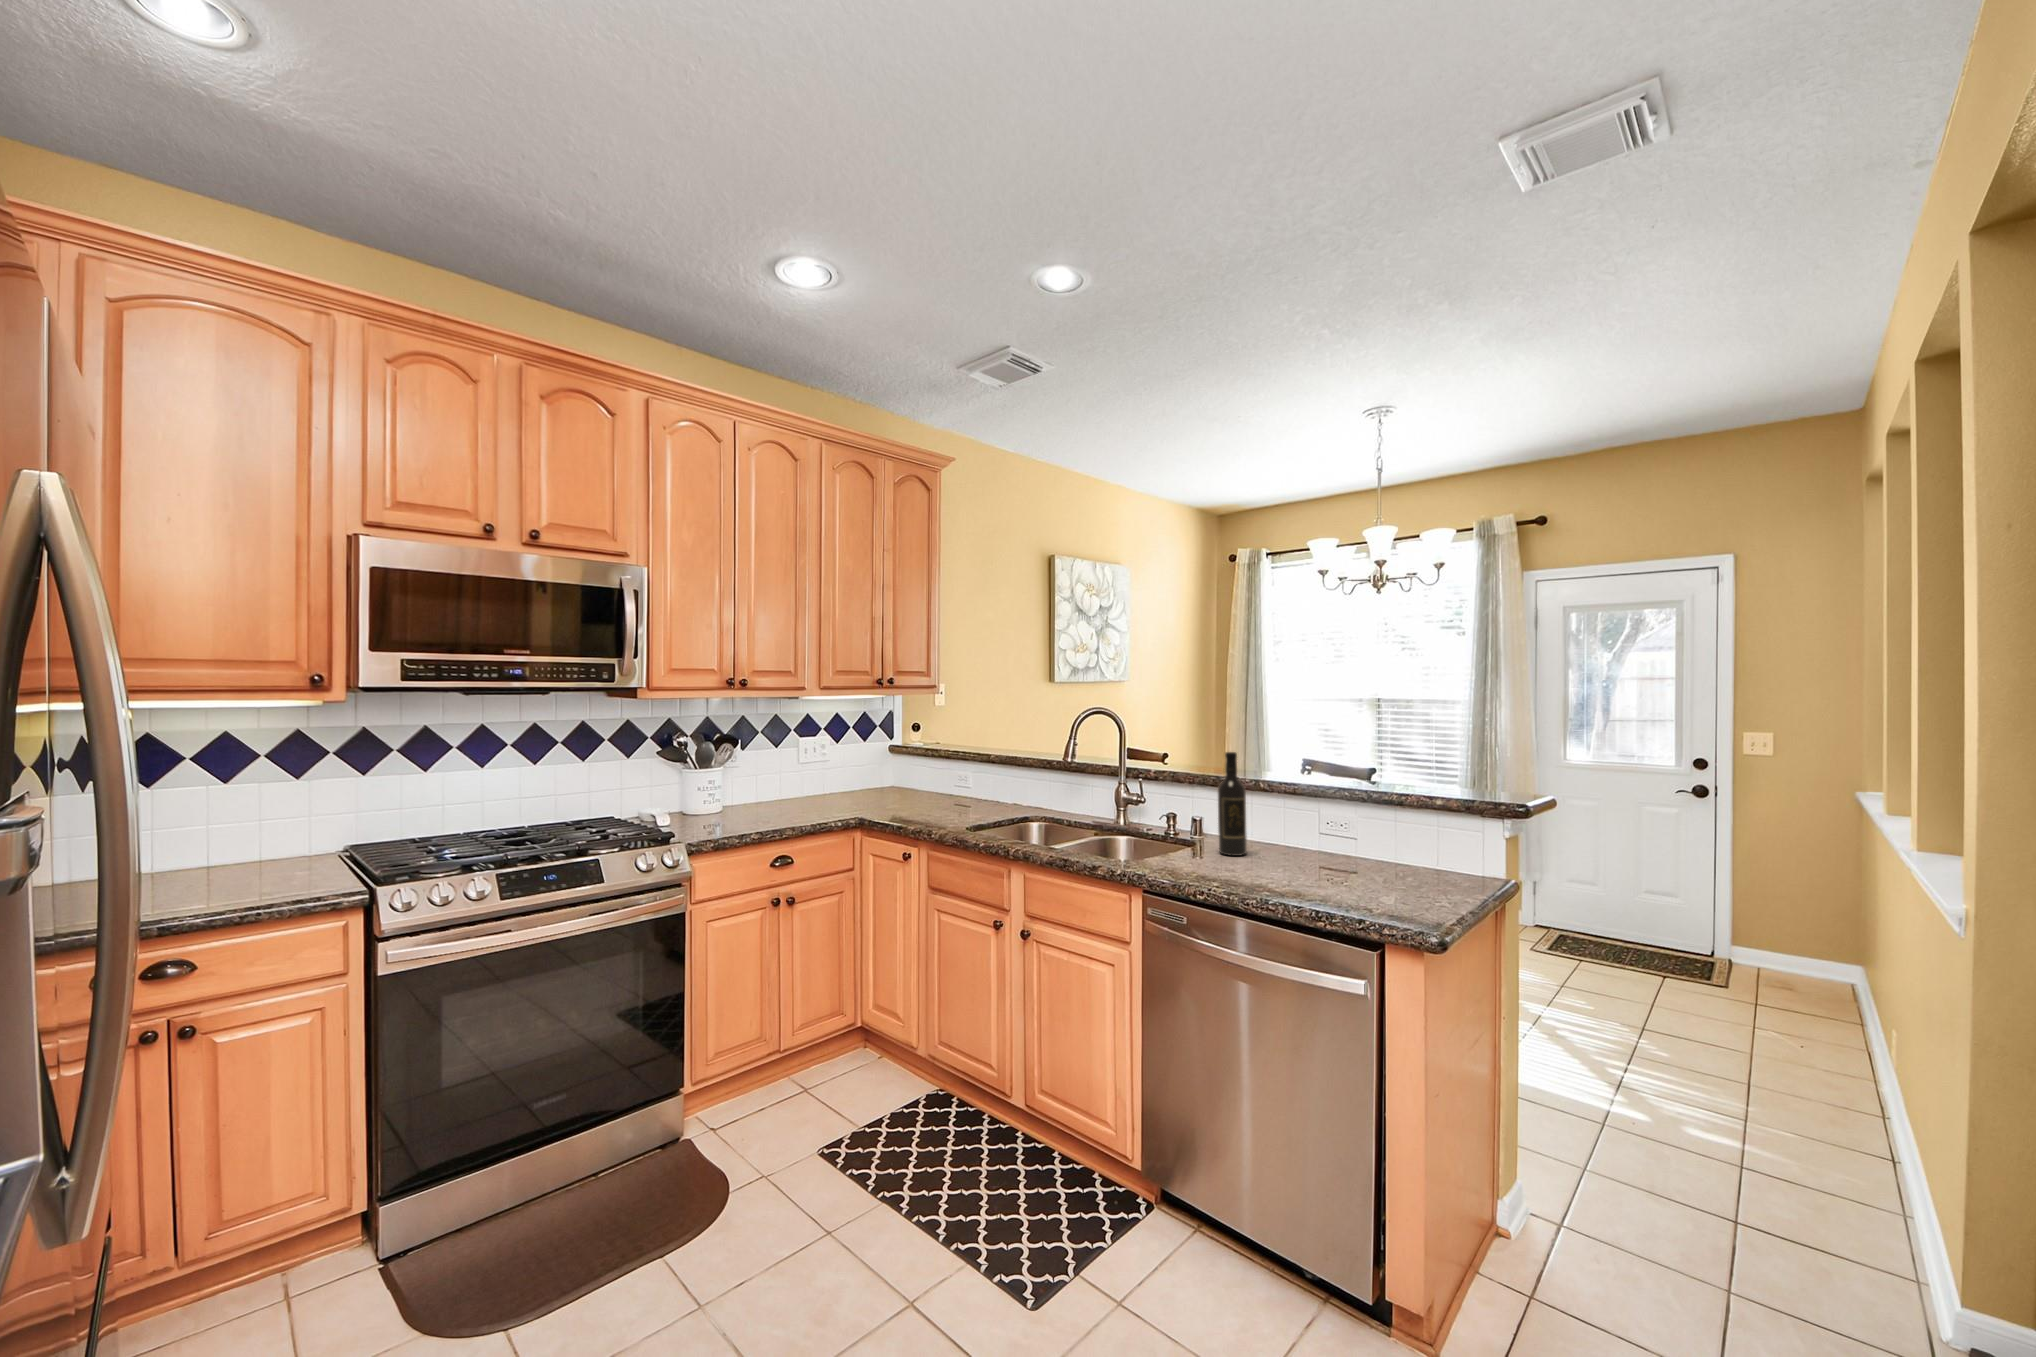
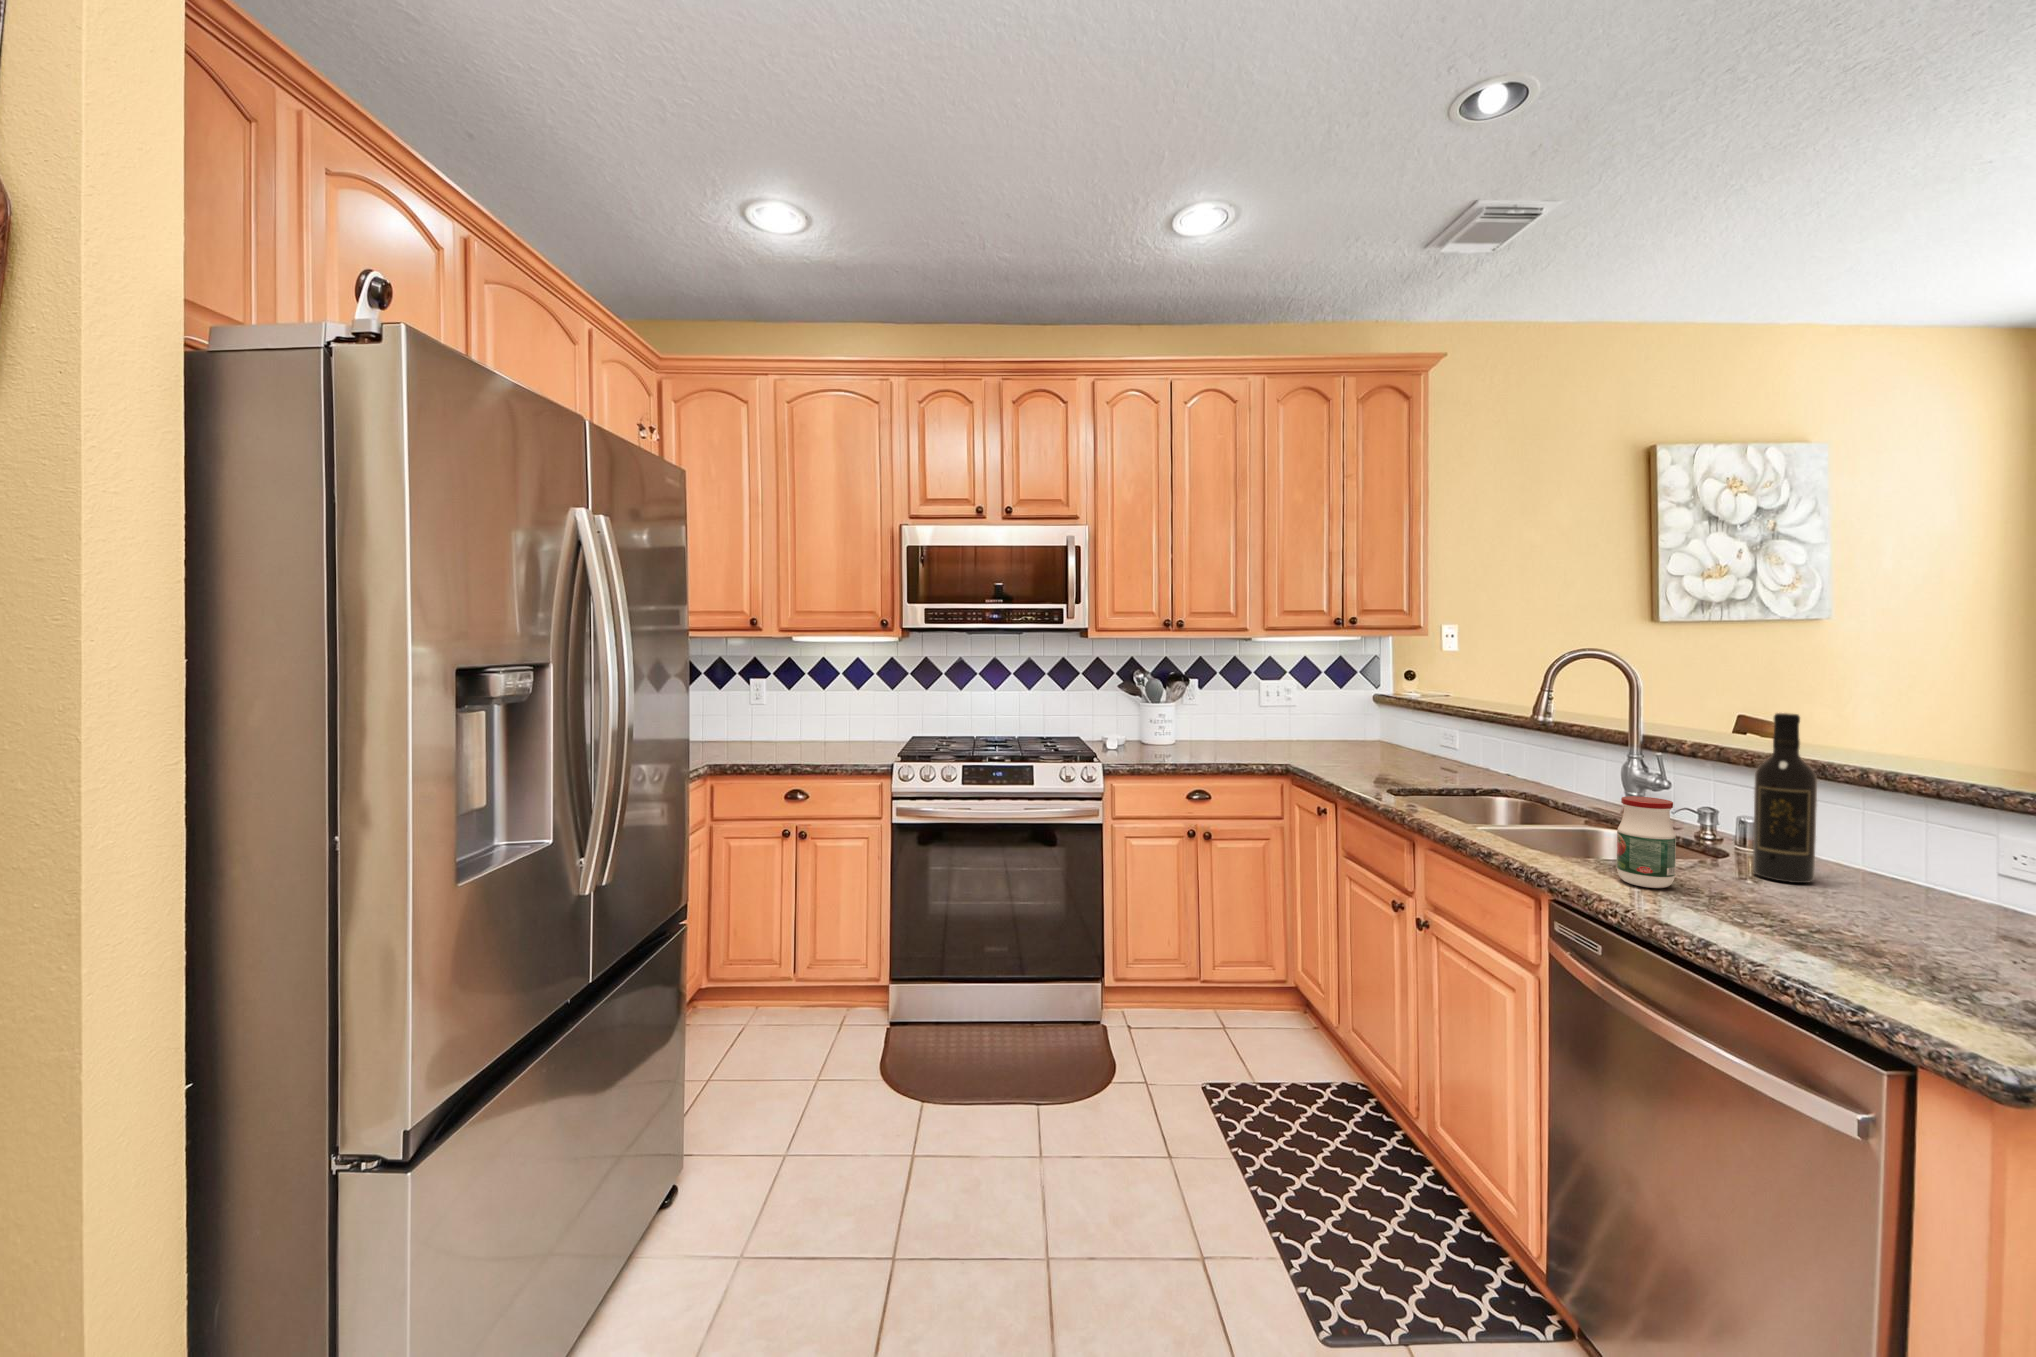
jar: none [1174,813,1205,873] -> present [1617,796,1676,888]

